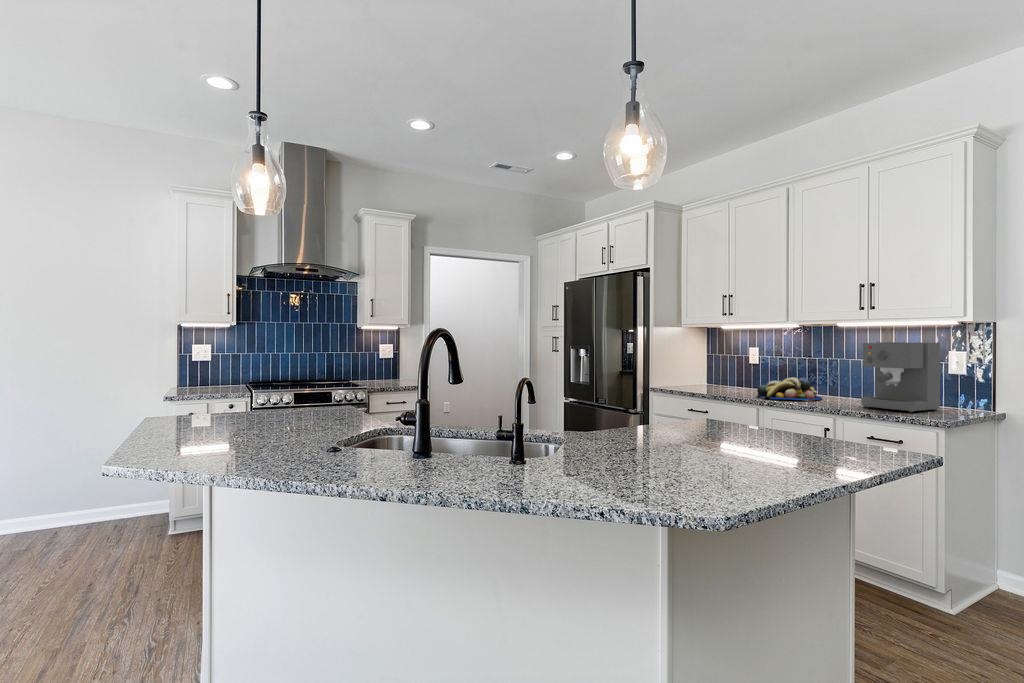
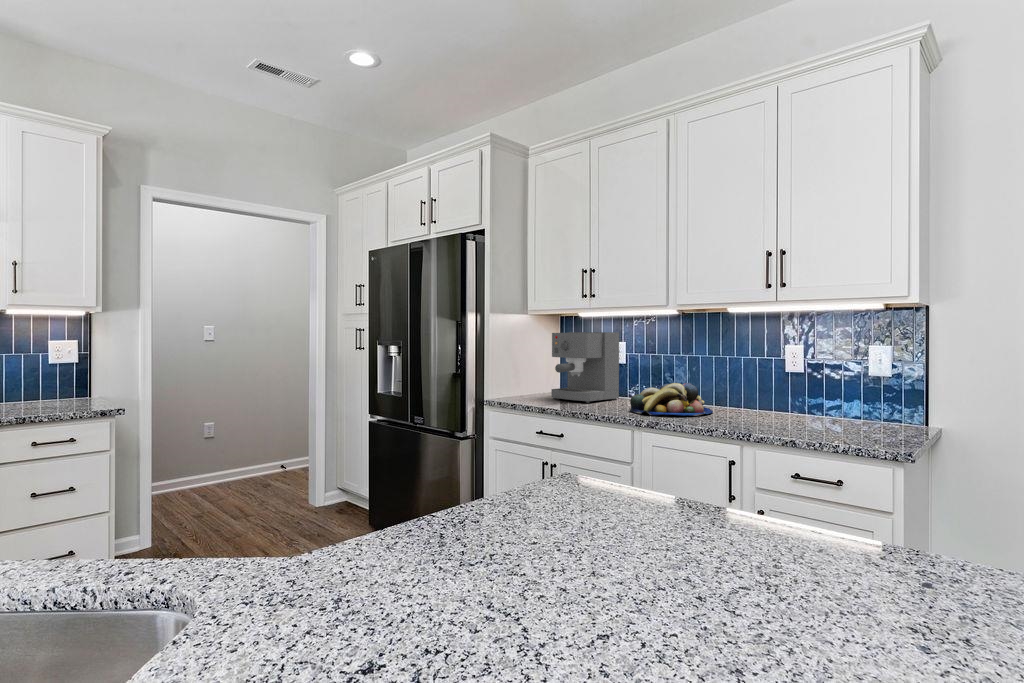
coffee maker: present [861,342,940,412] -> present [551,332,619,403]

